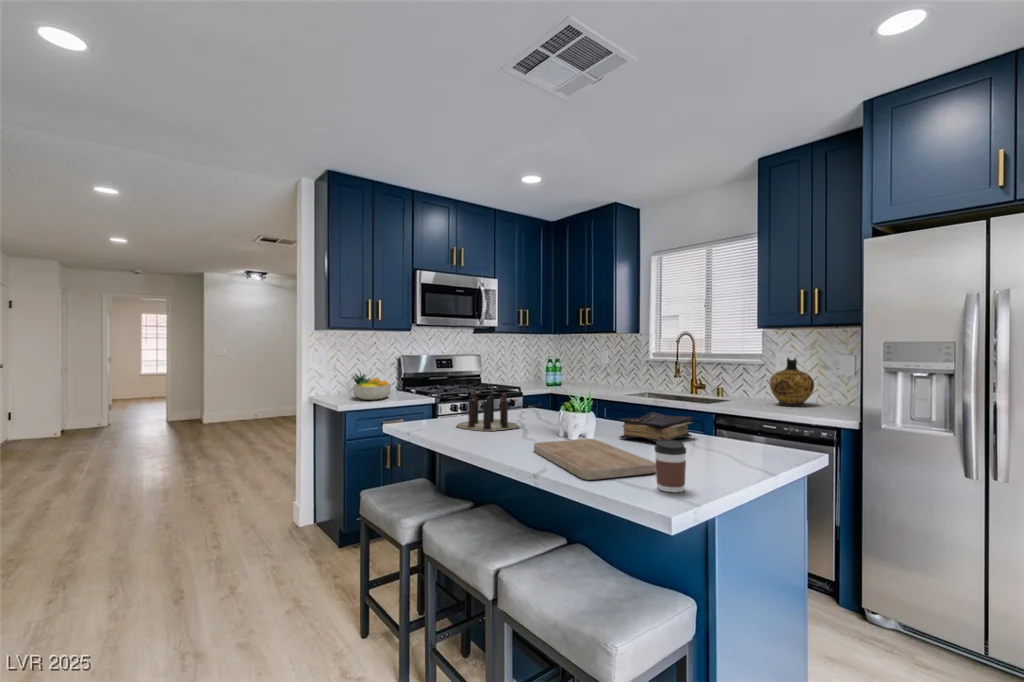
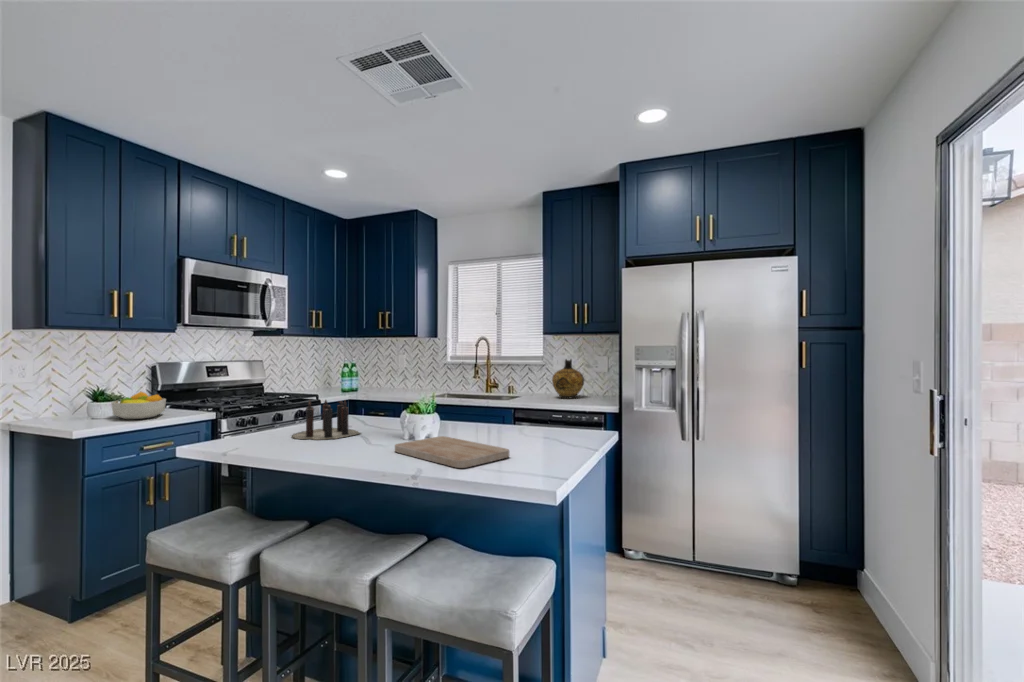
book: present [618,412,693,442] -> none [458,409,518,437]
coffee cup: present [655,439,686,492] -> none [516,428,540,469]

